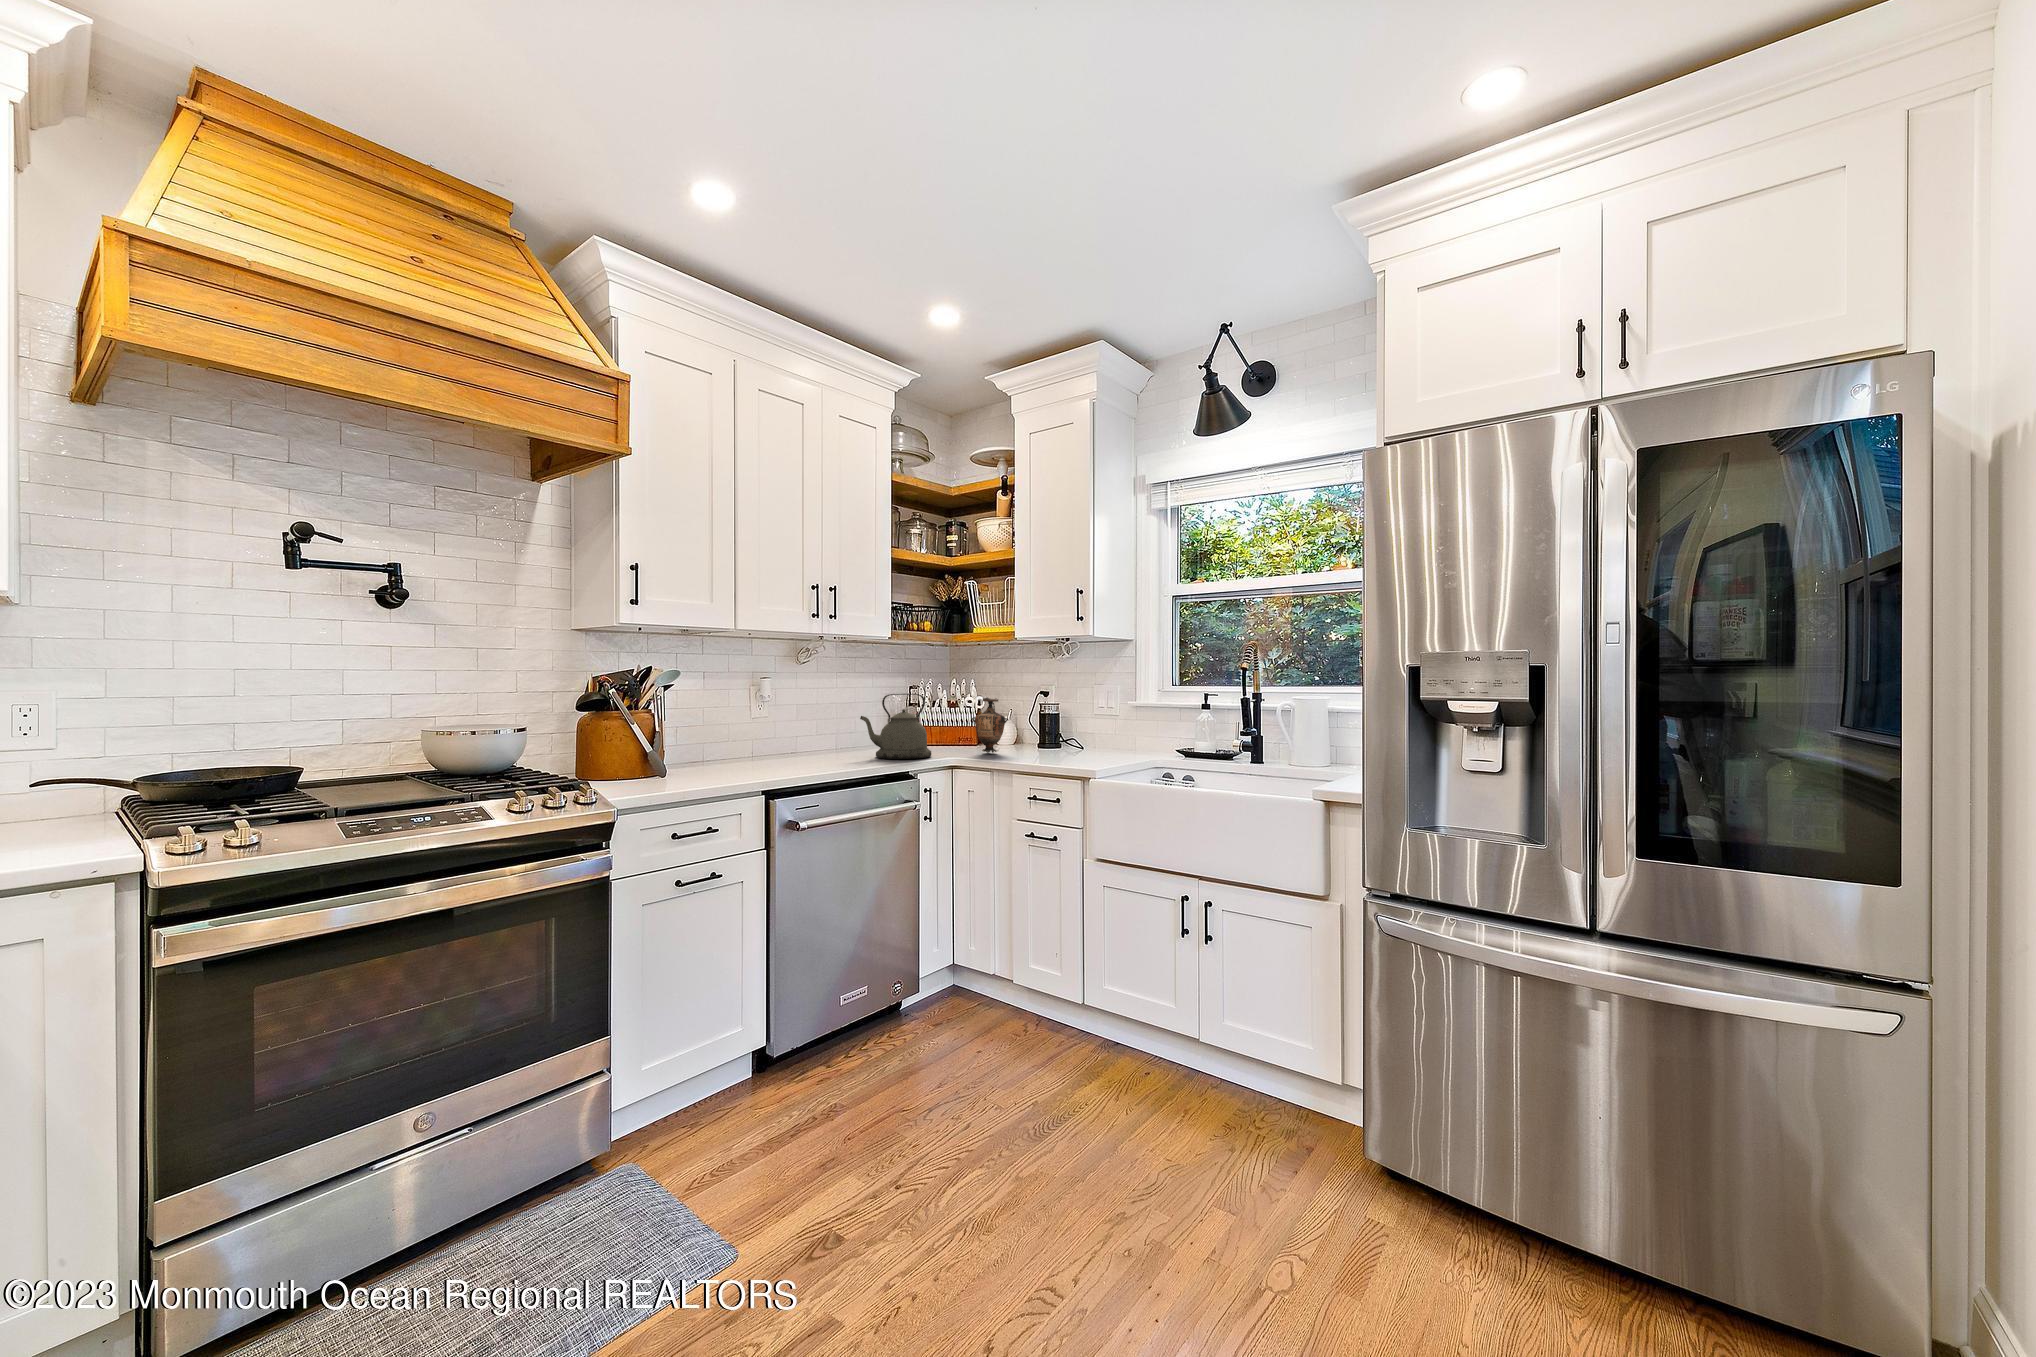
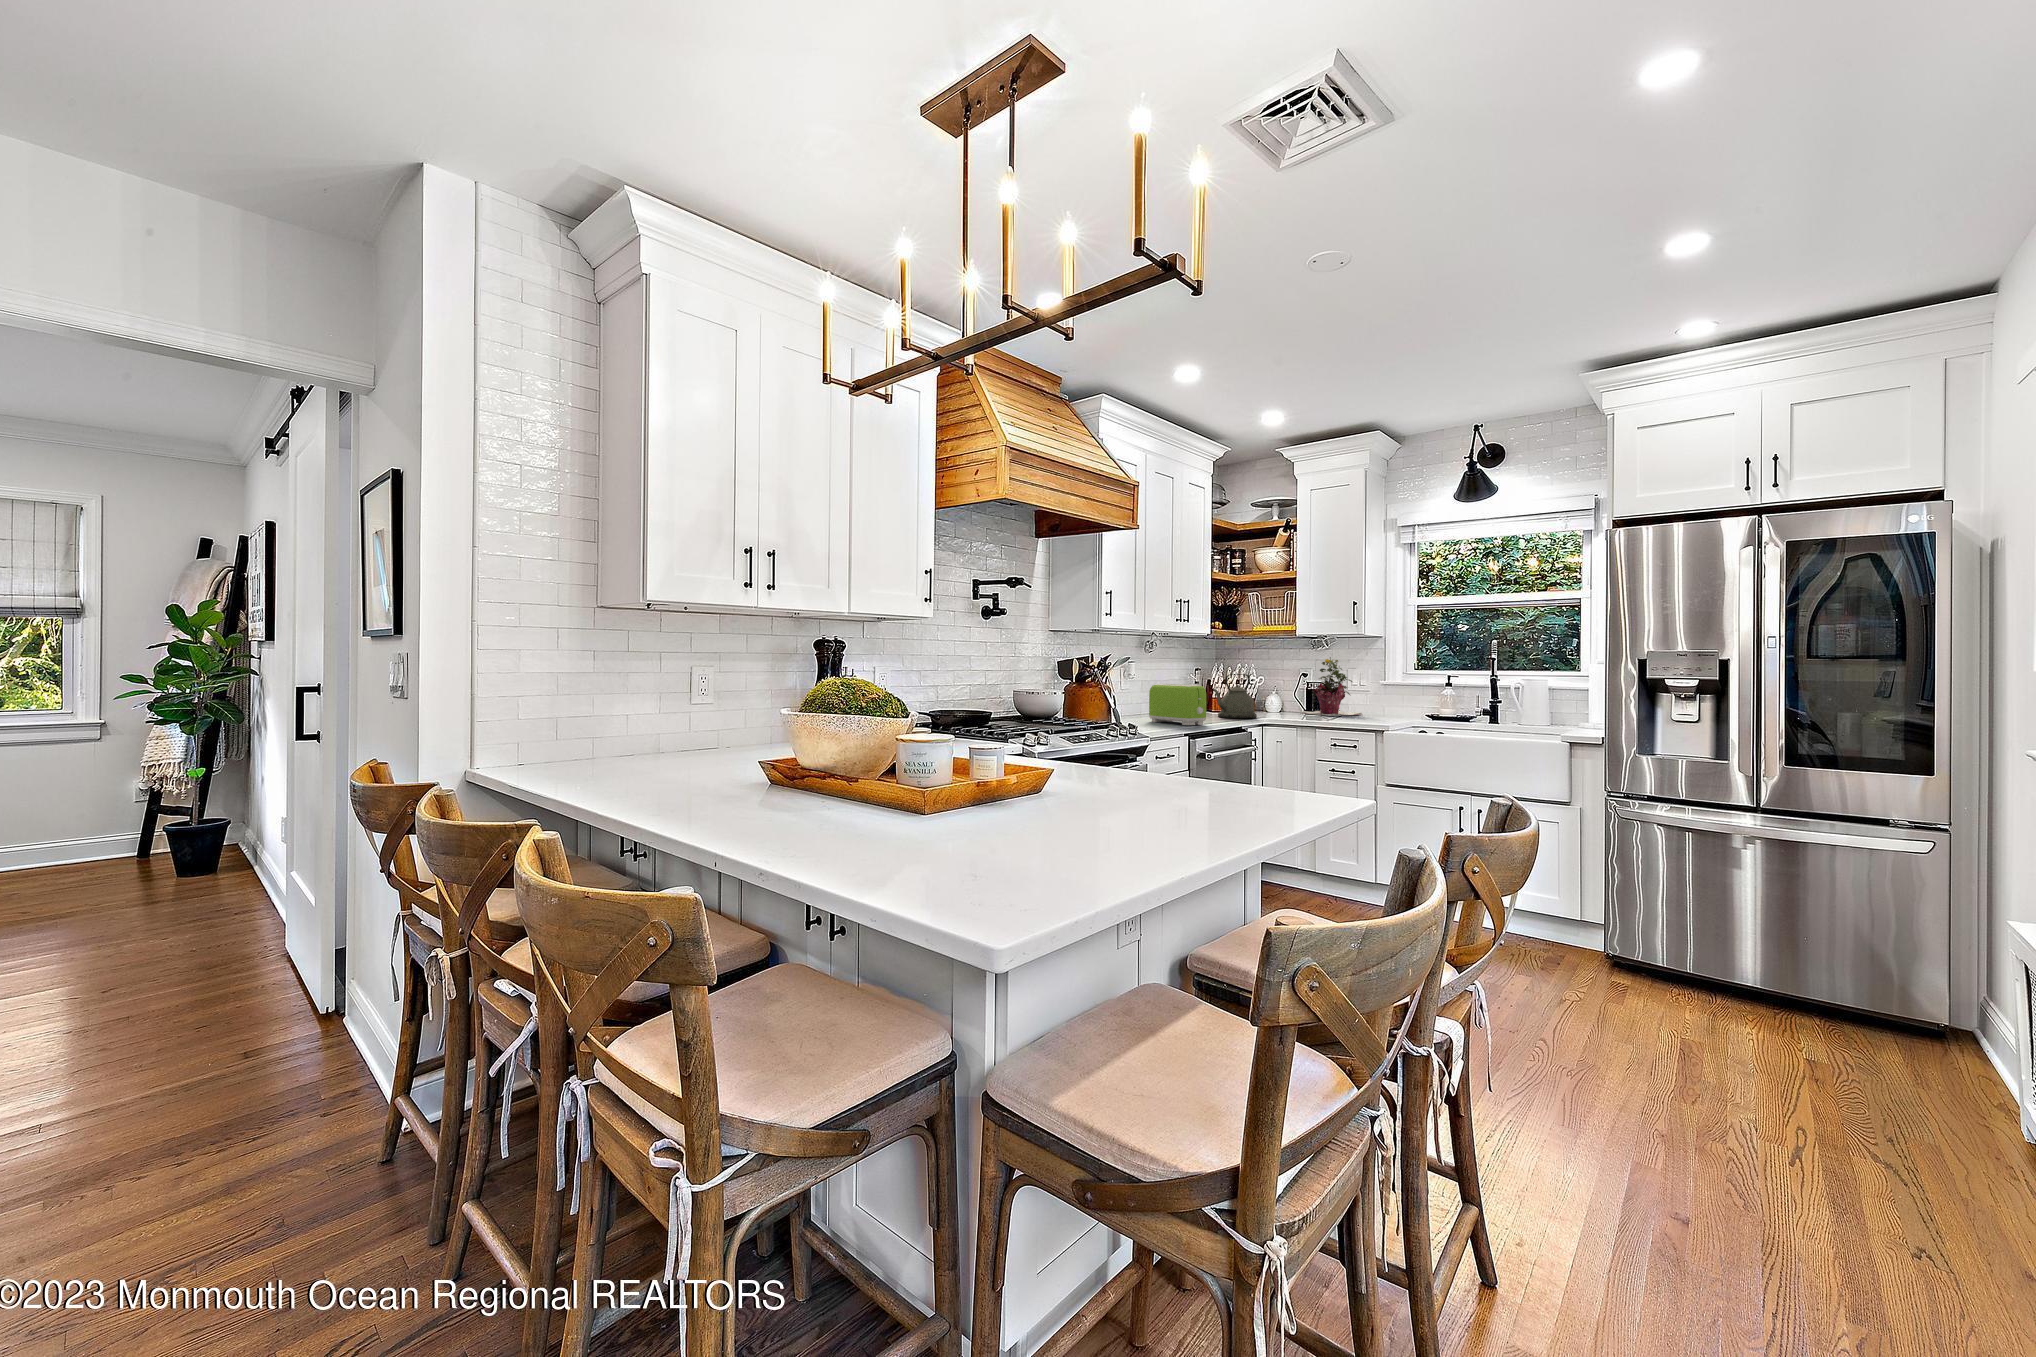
potted plant: none [1022,669,1102,752] -> present [1300,657,1362,716]
vase: present [972,697,1008,753] -> none [1276,674,1304,716]
toaster: none [735,709,805,774] -> present [1149,684,1206,725]

